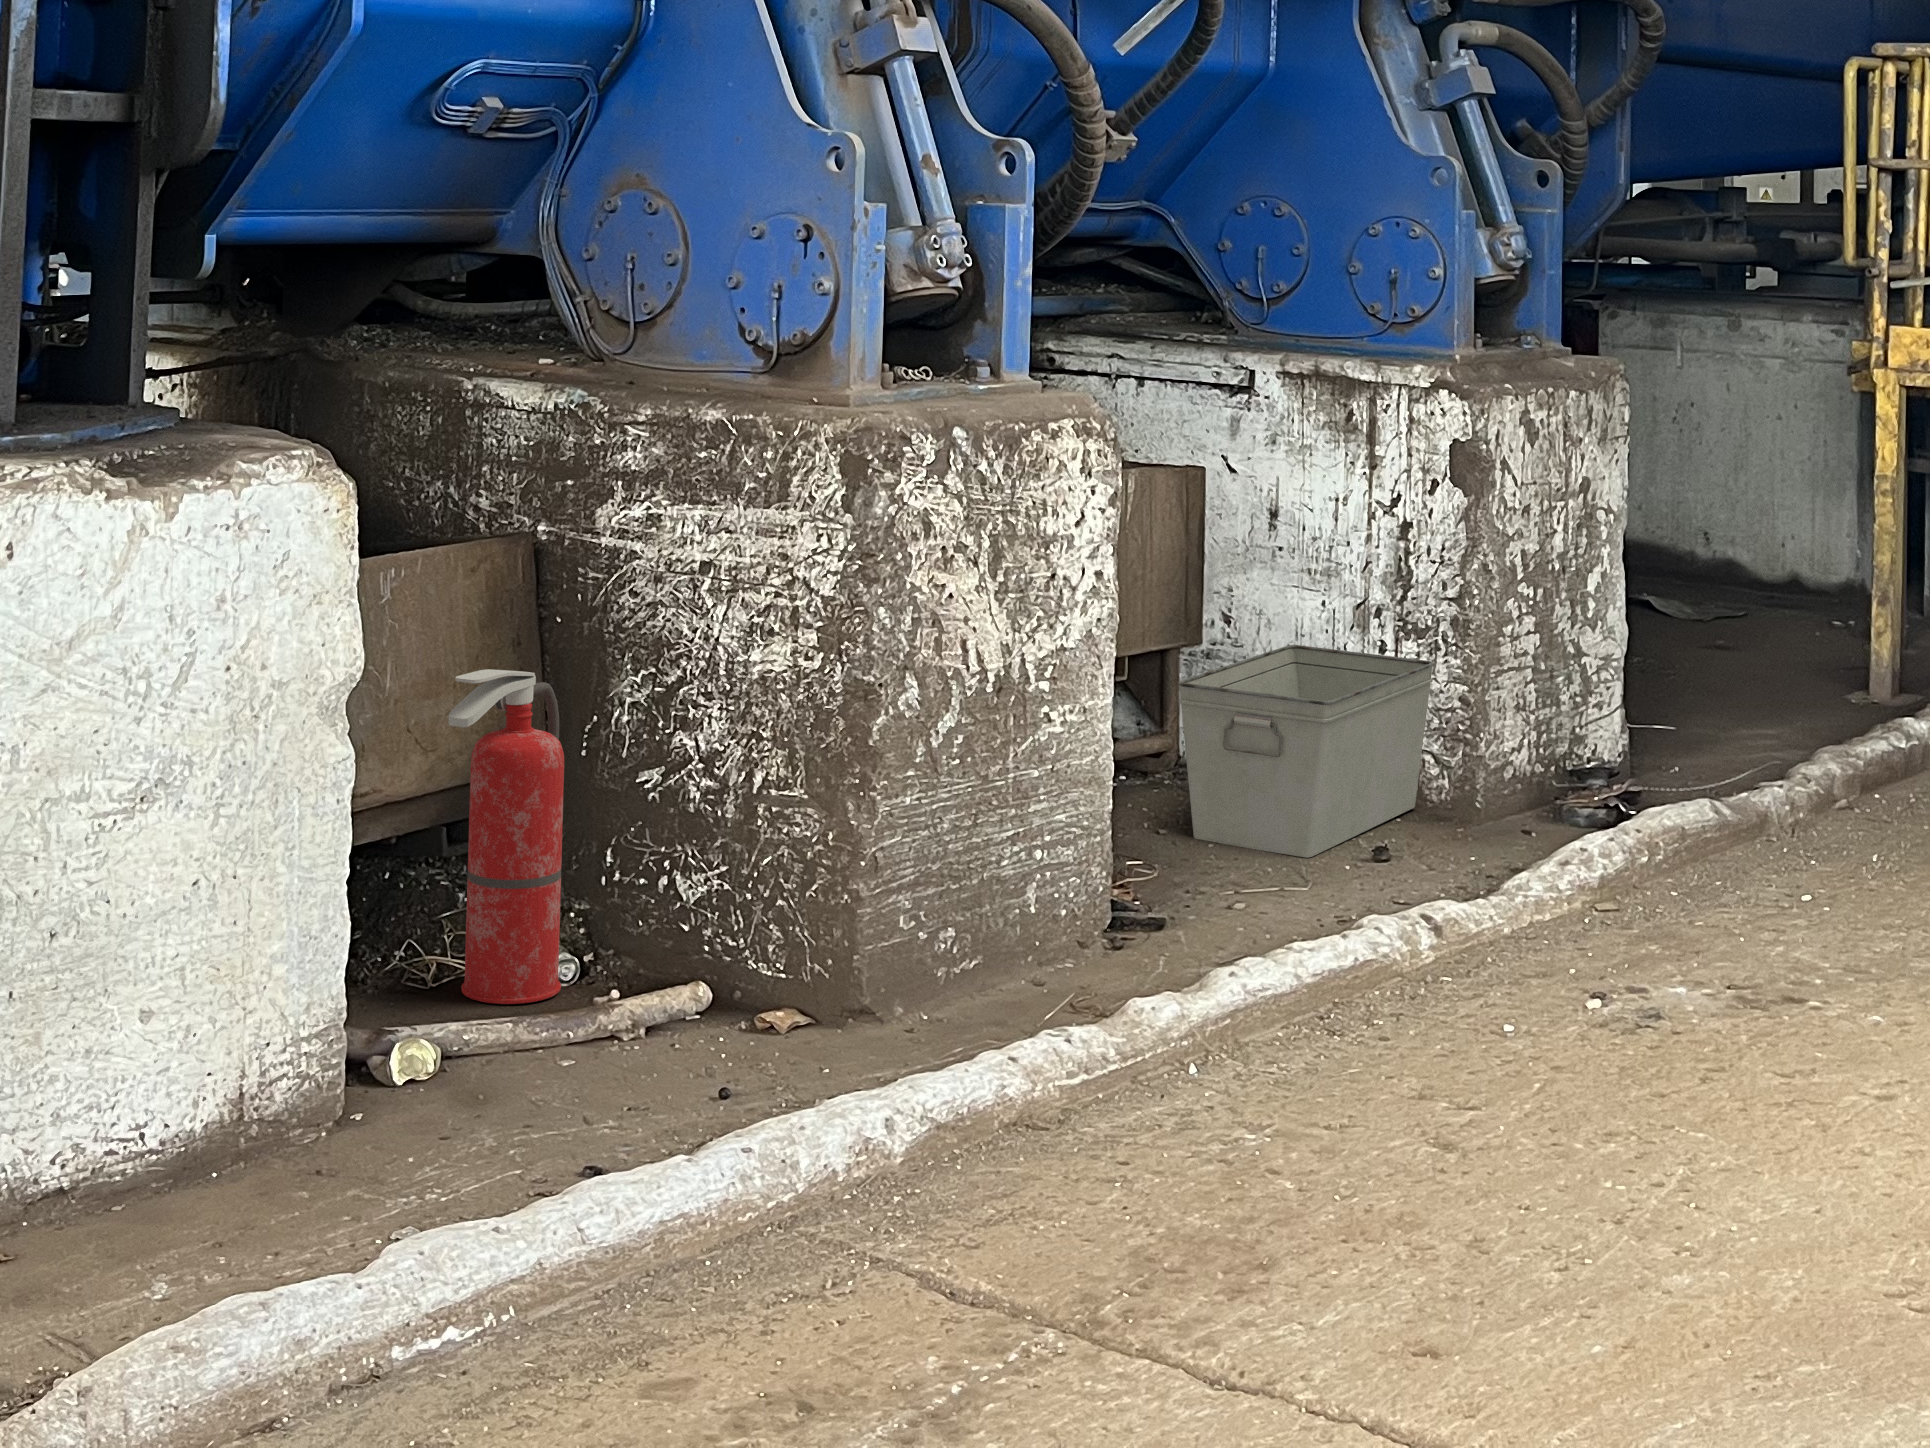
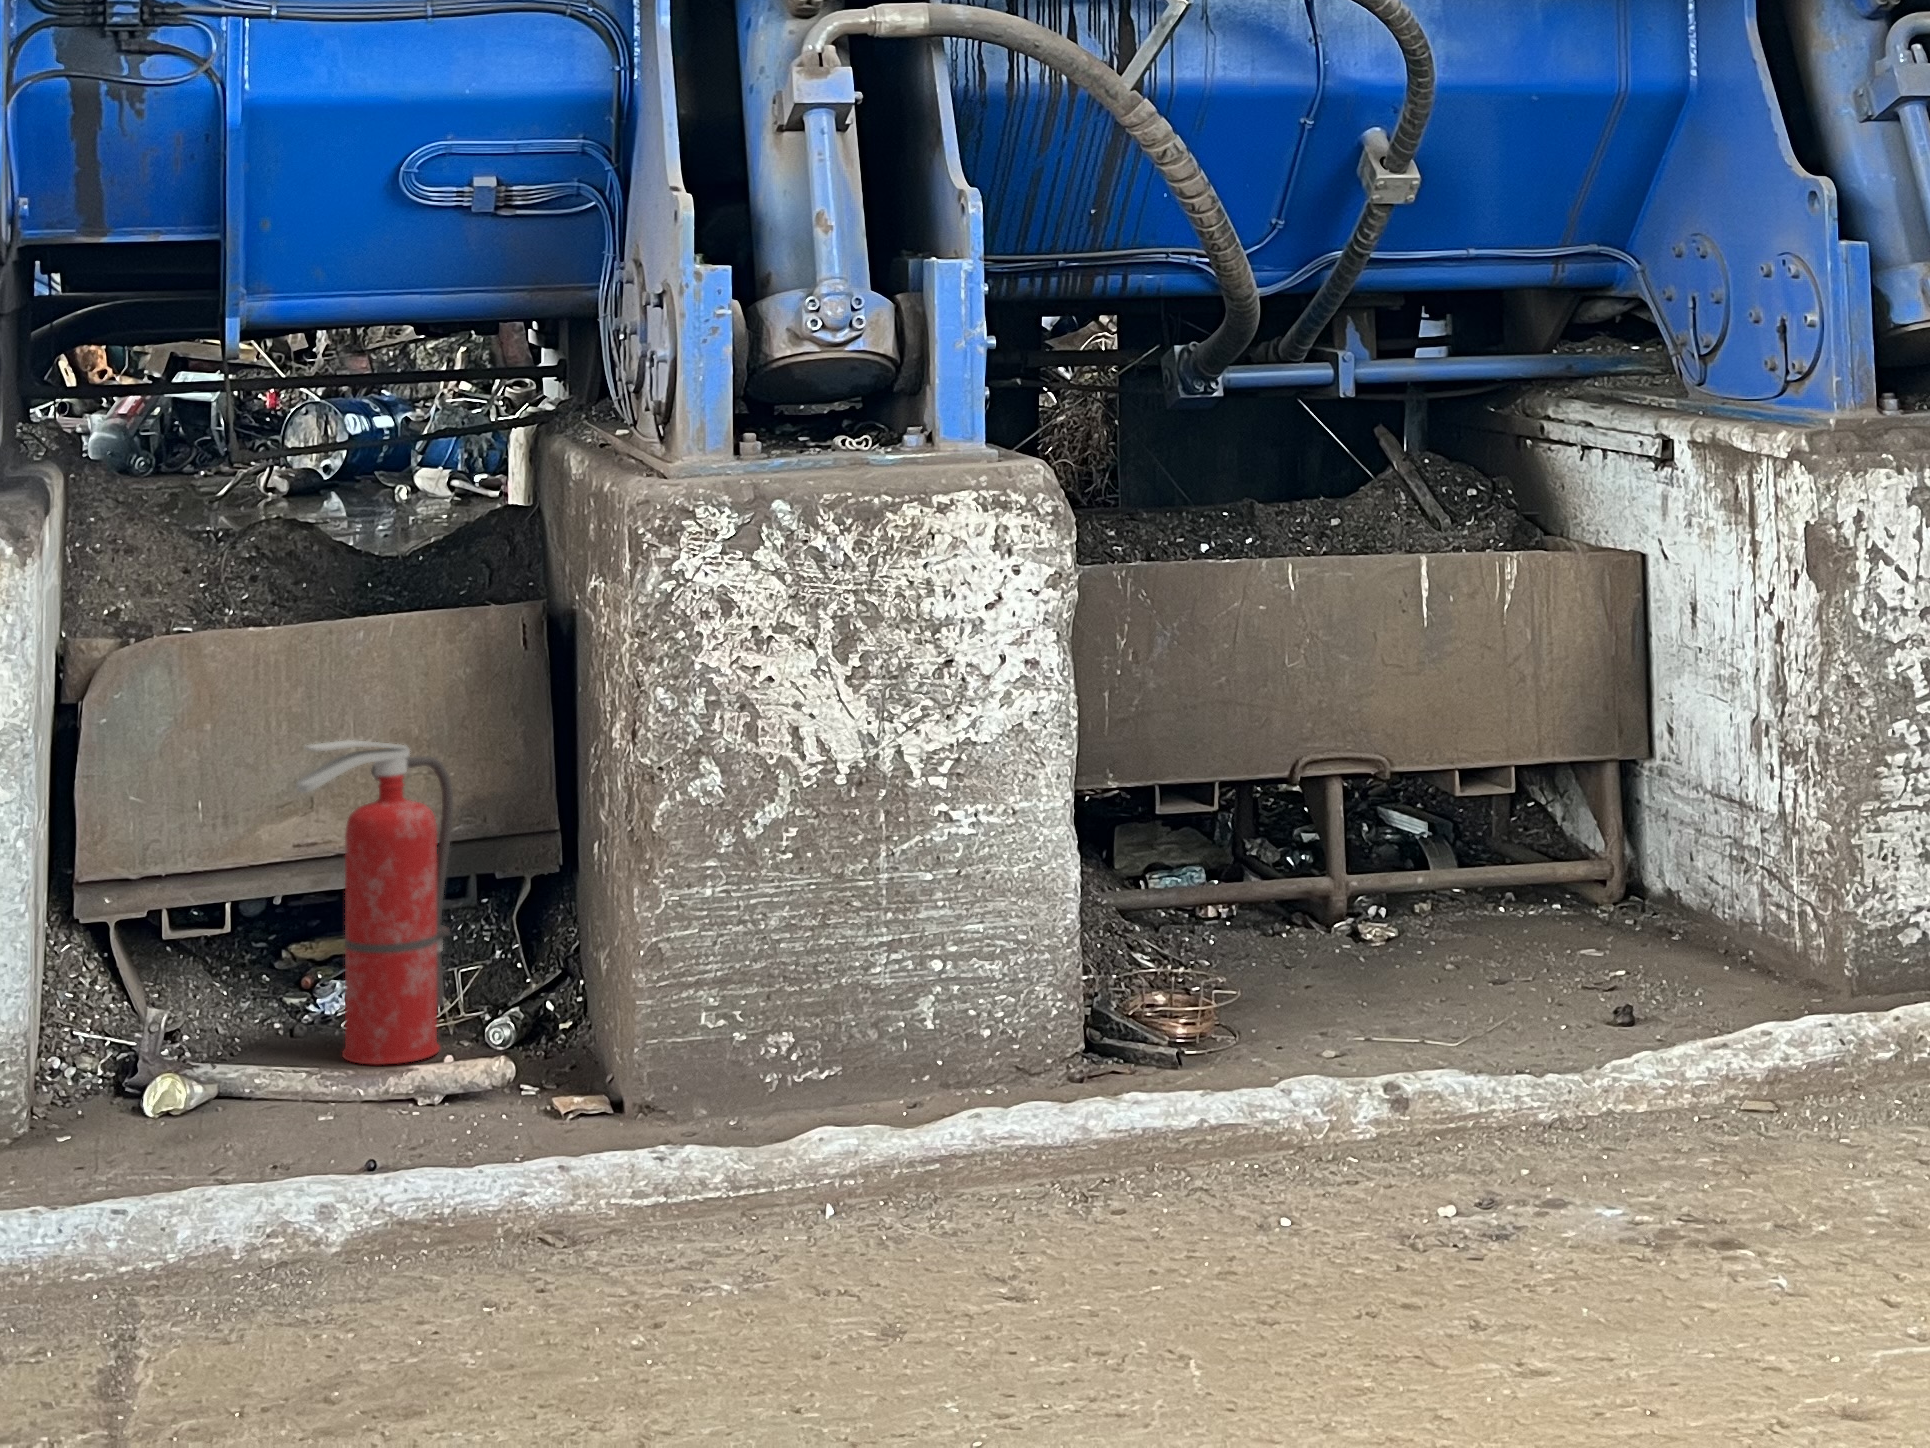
storage bin: present [1178,645,1434,858] -> none [1305,765,1643,992]

